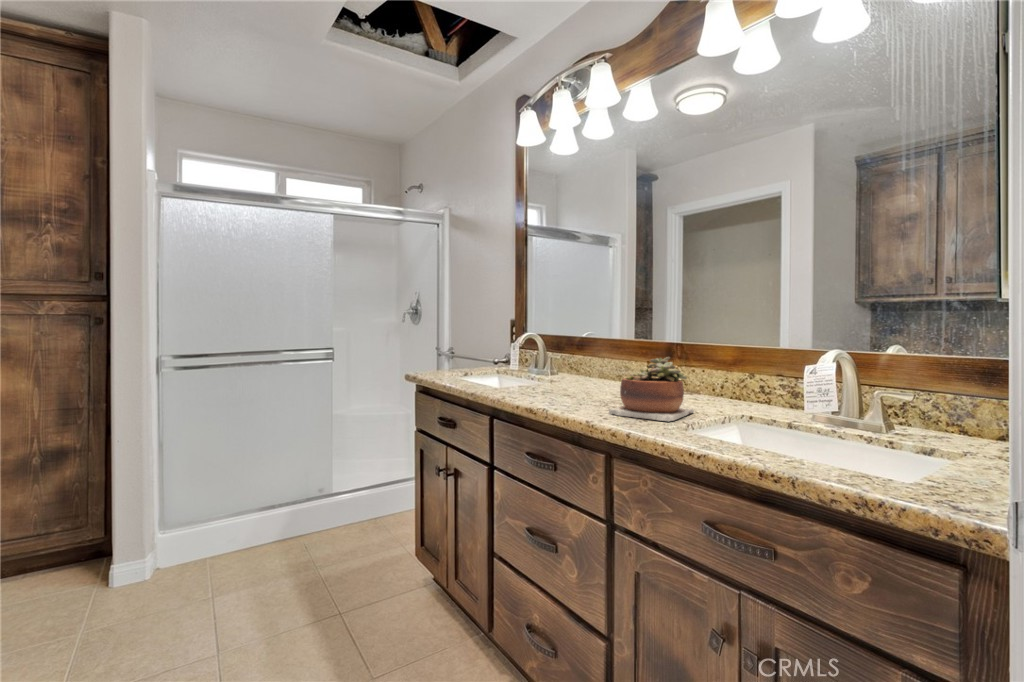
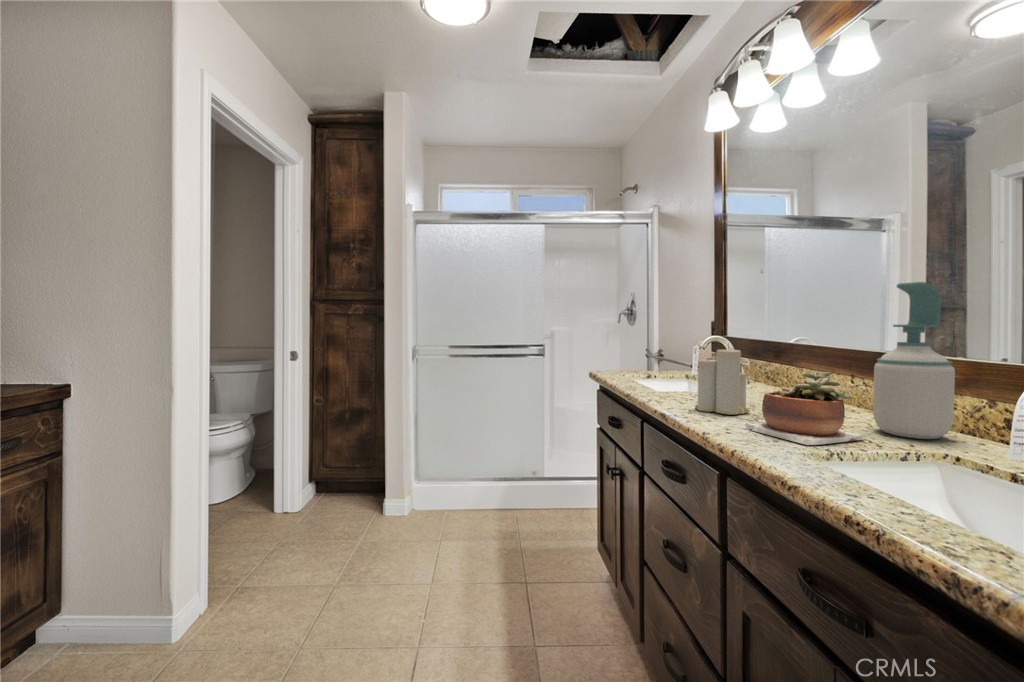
soap bottle: none [686,282,738,407] -> present [873,282,955,439]
candle: none [544,334,592,403] -> present [695,349,750,414]

